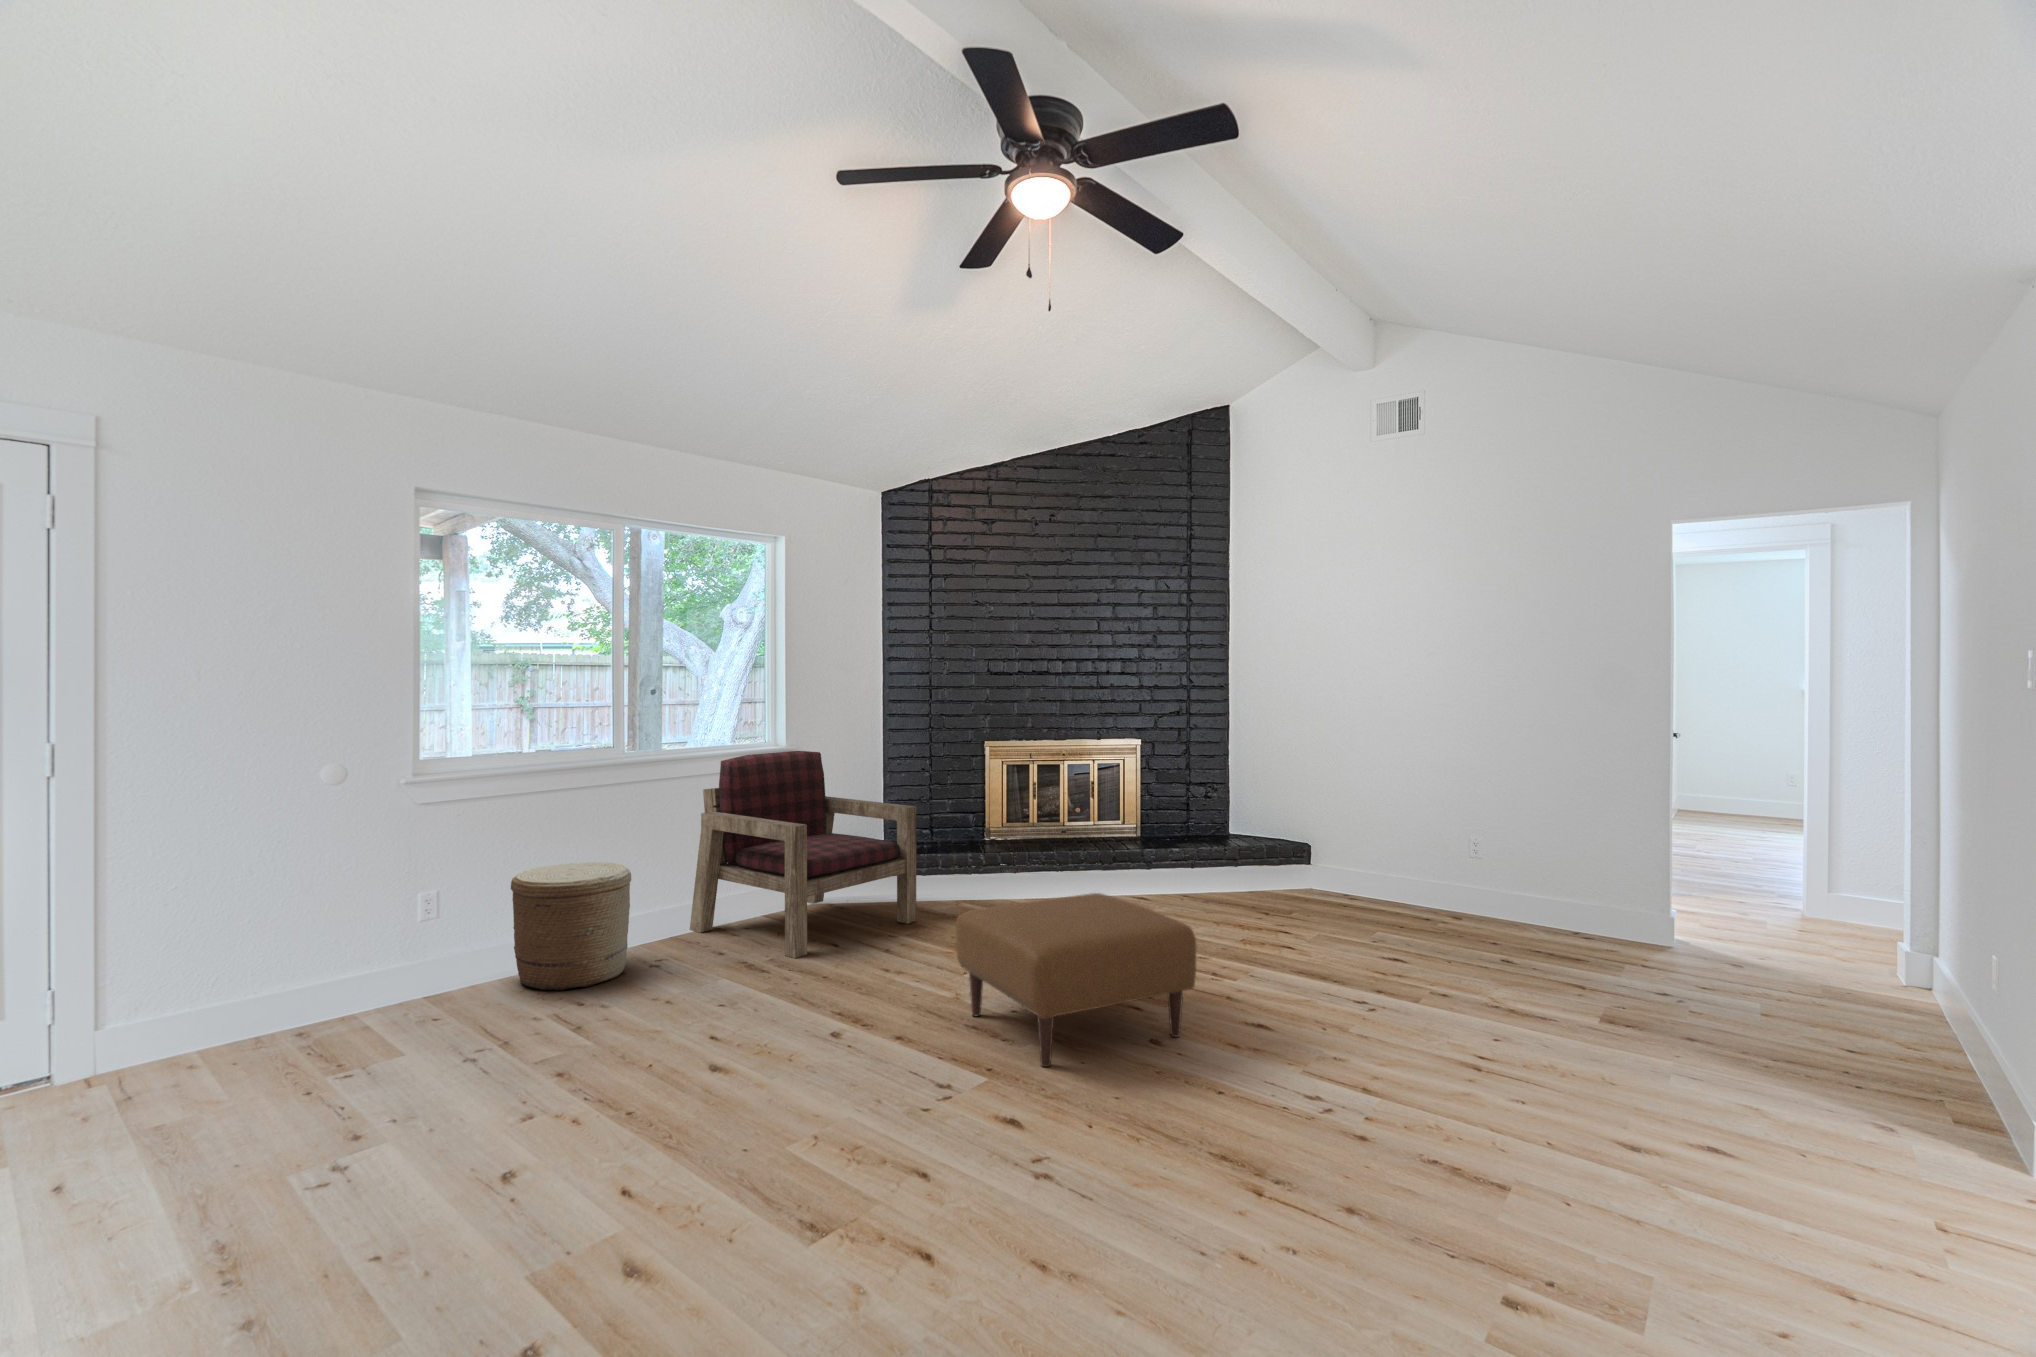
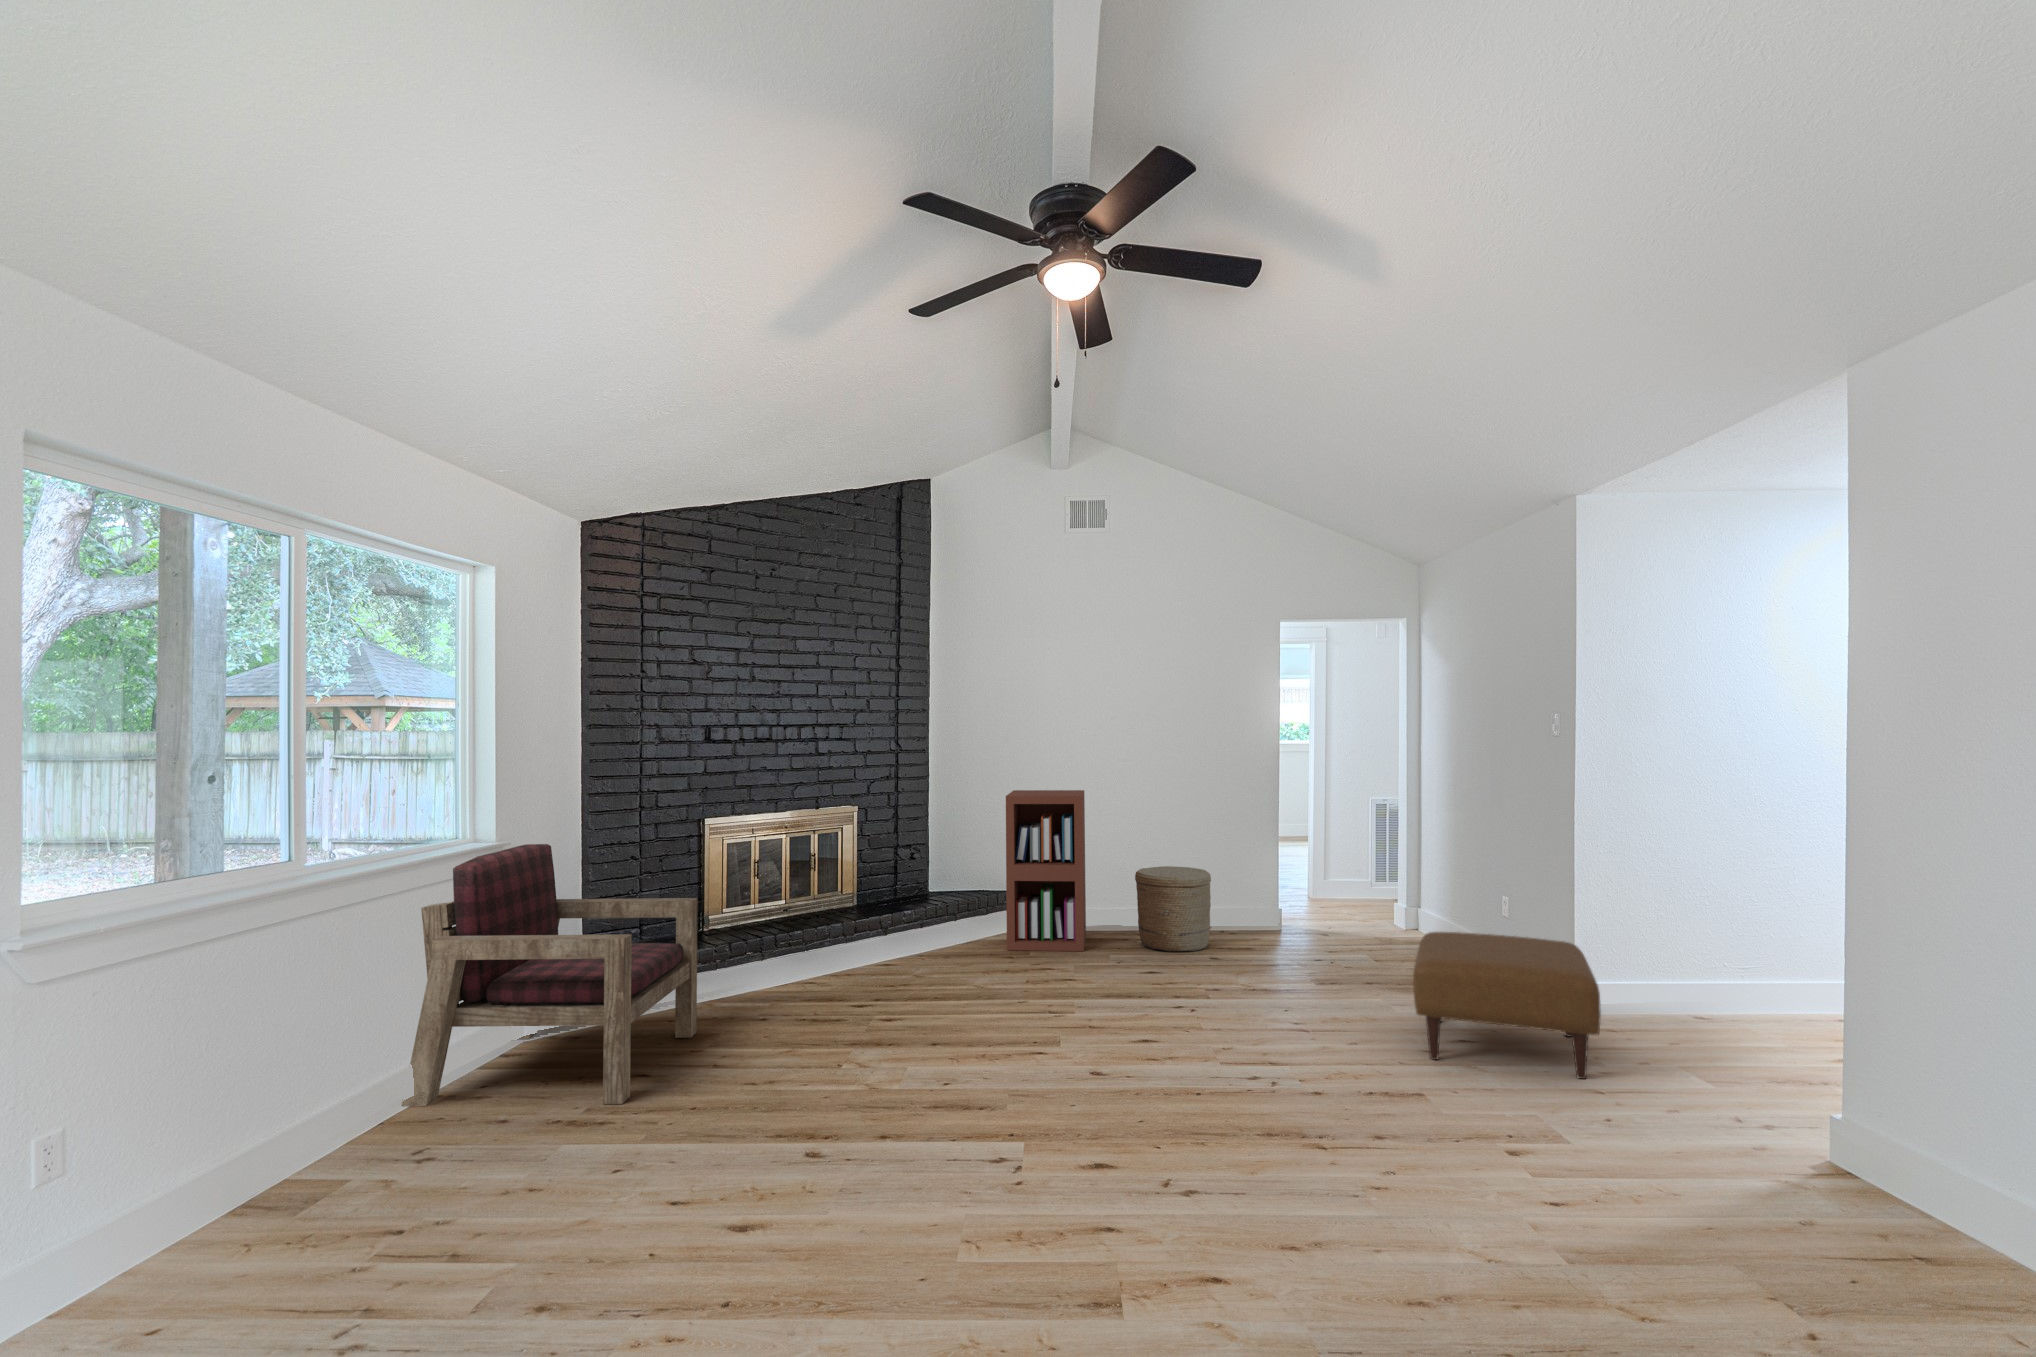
bookshelf: none [1277,734,1392,917] -> present [1006,790,1086,951]
woven basket: present [511,862,631,991] -> present [1135,866,1211,952]
ottoman: present [956,893,1196,1067] -> present [1413,932,1601,1079]

